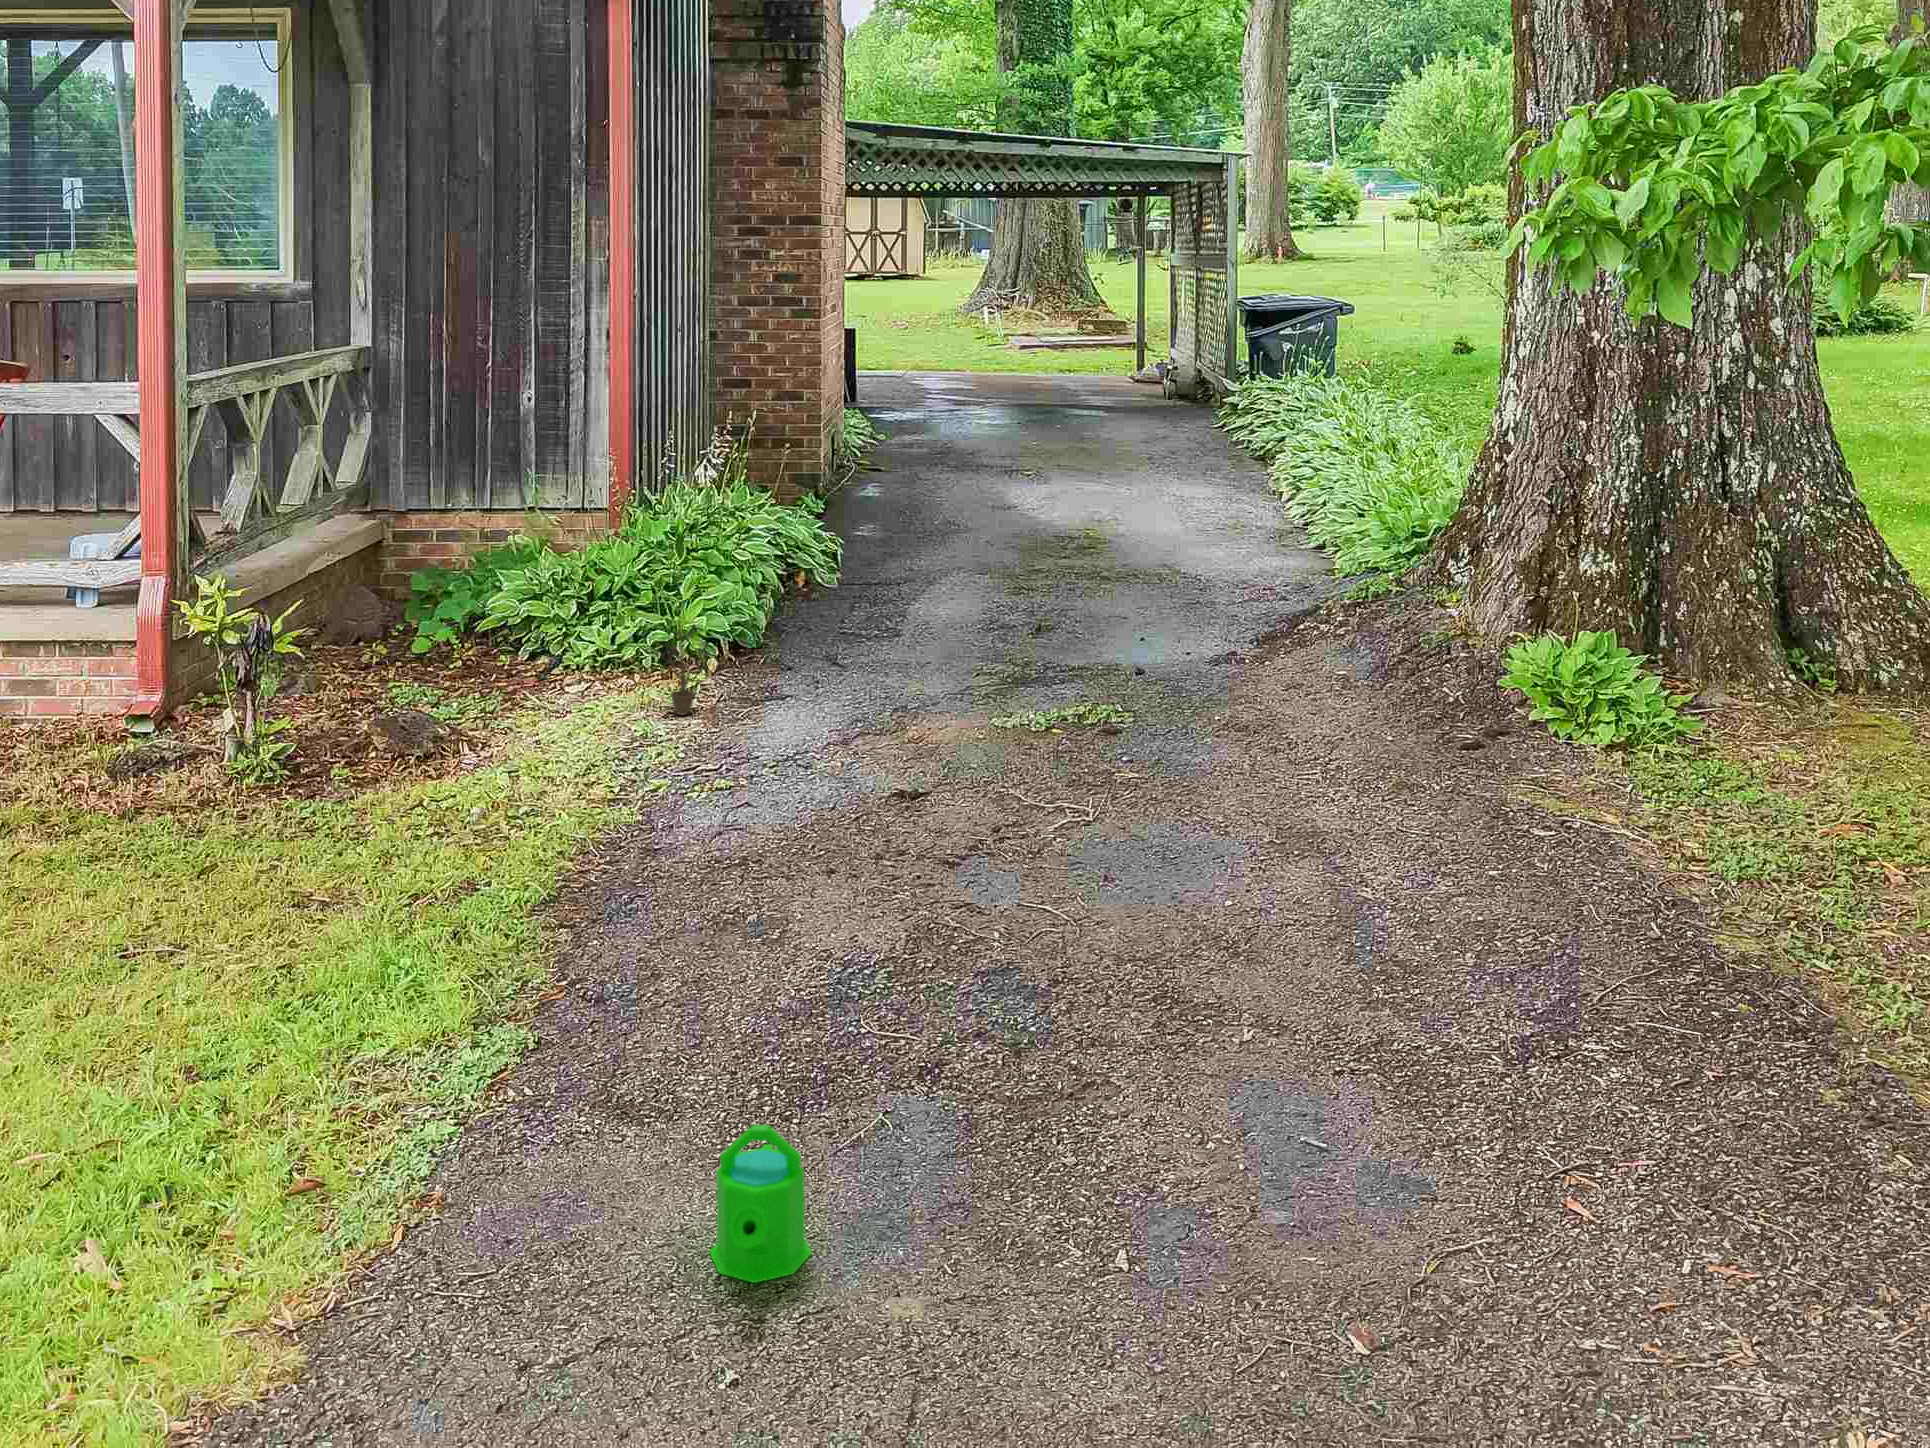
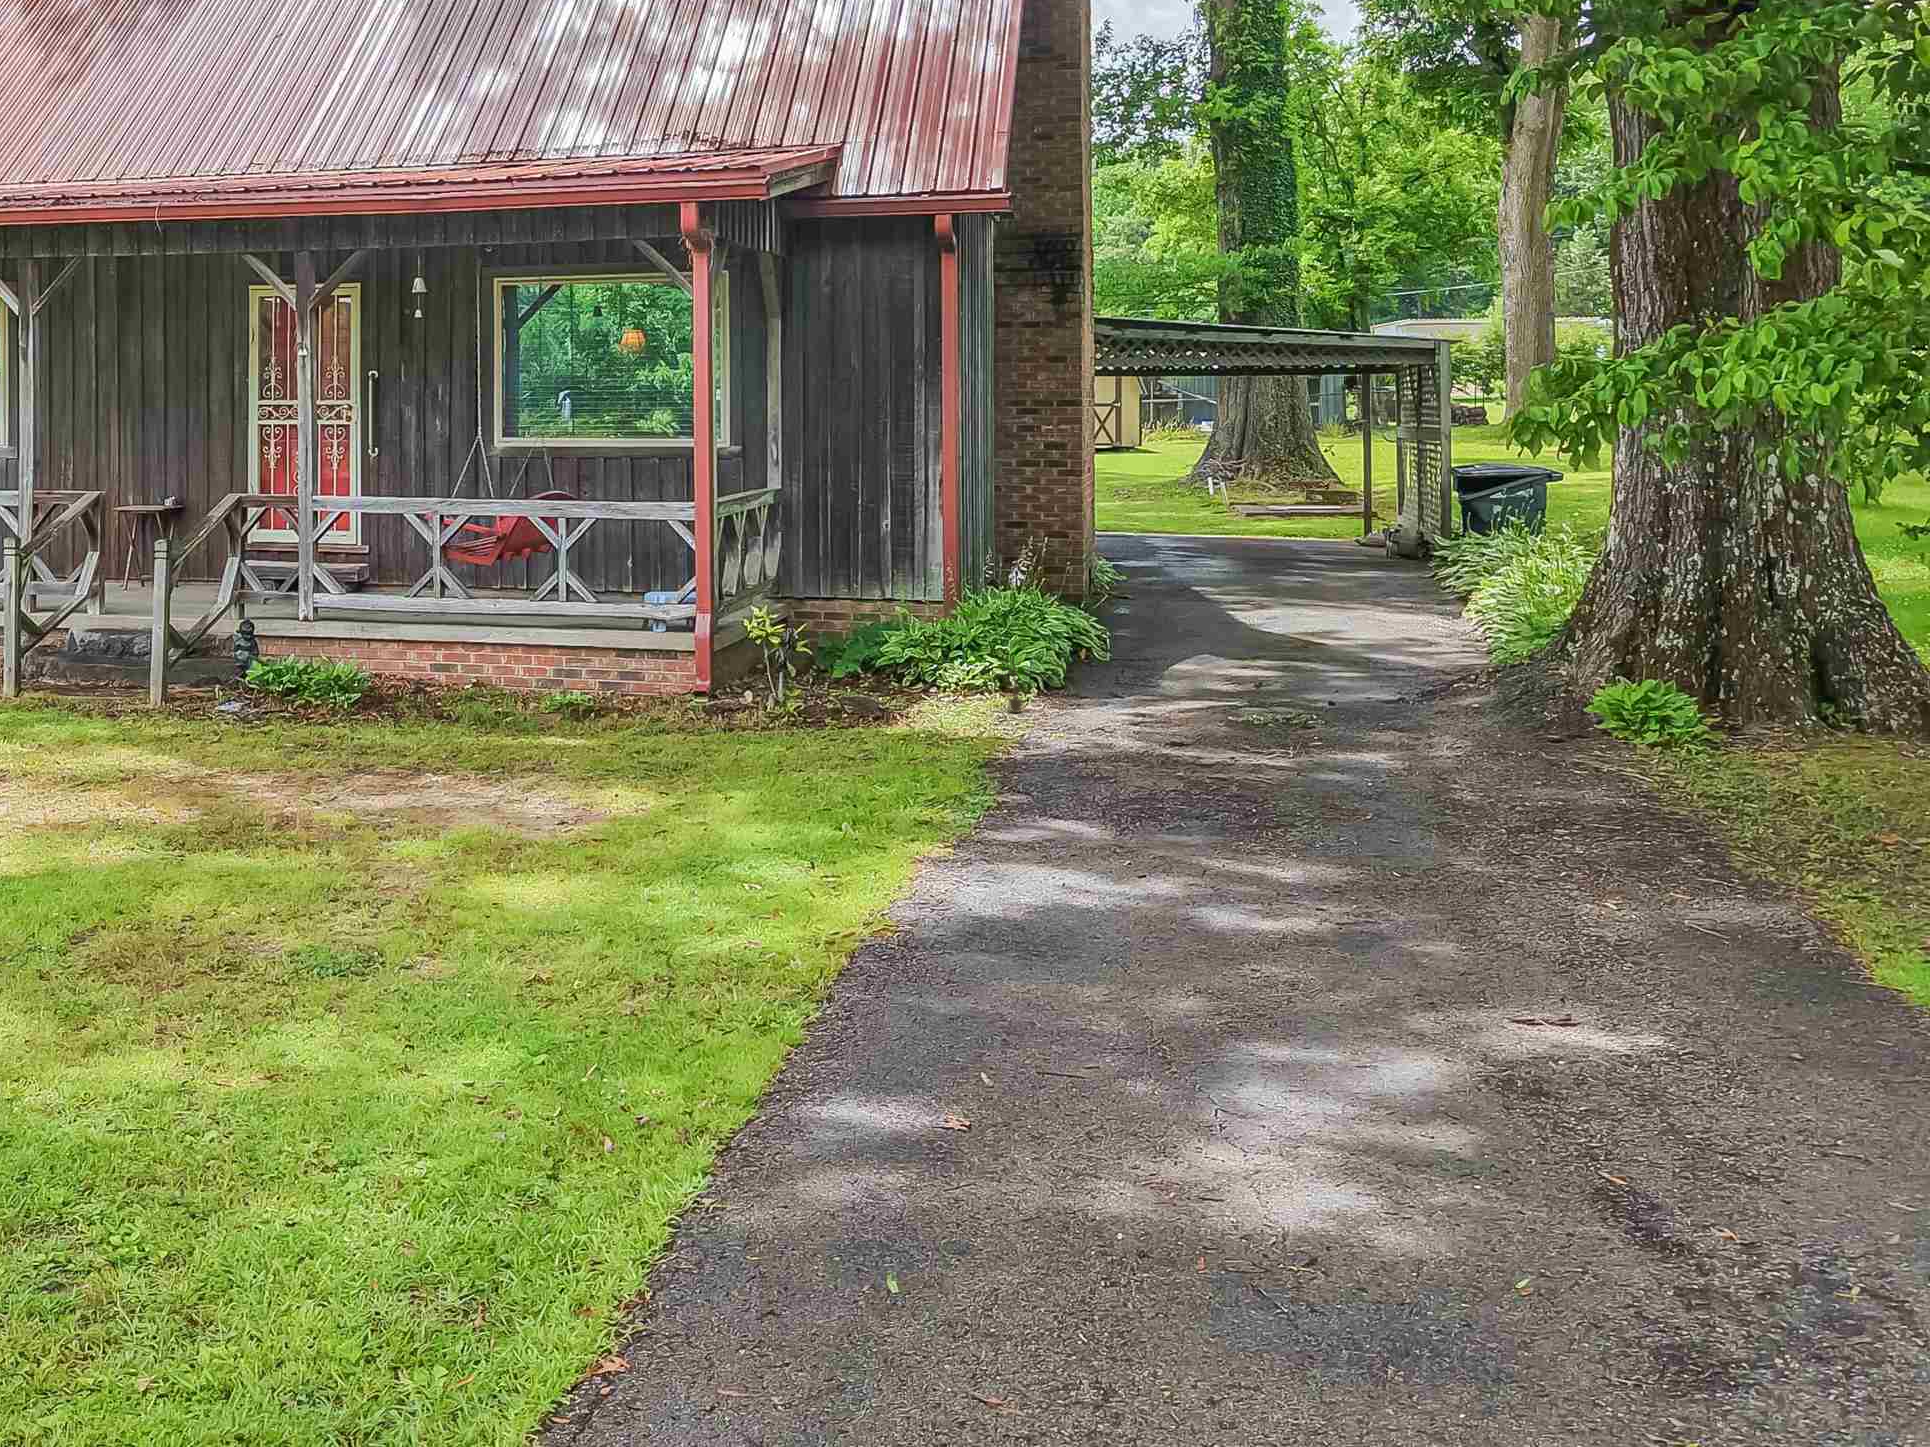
watering can: present [709,1125,812,1283] -> none [1097,796,1144,857]

